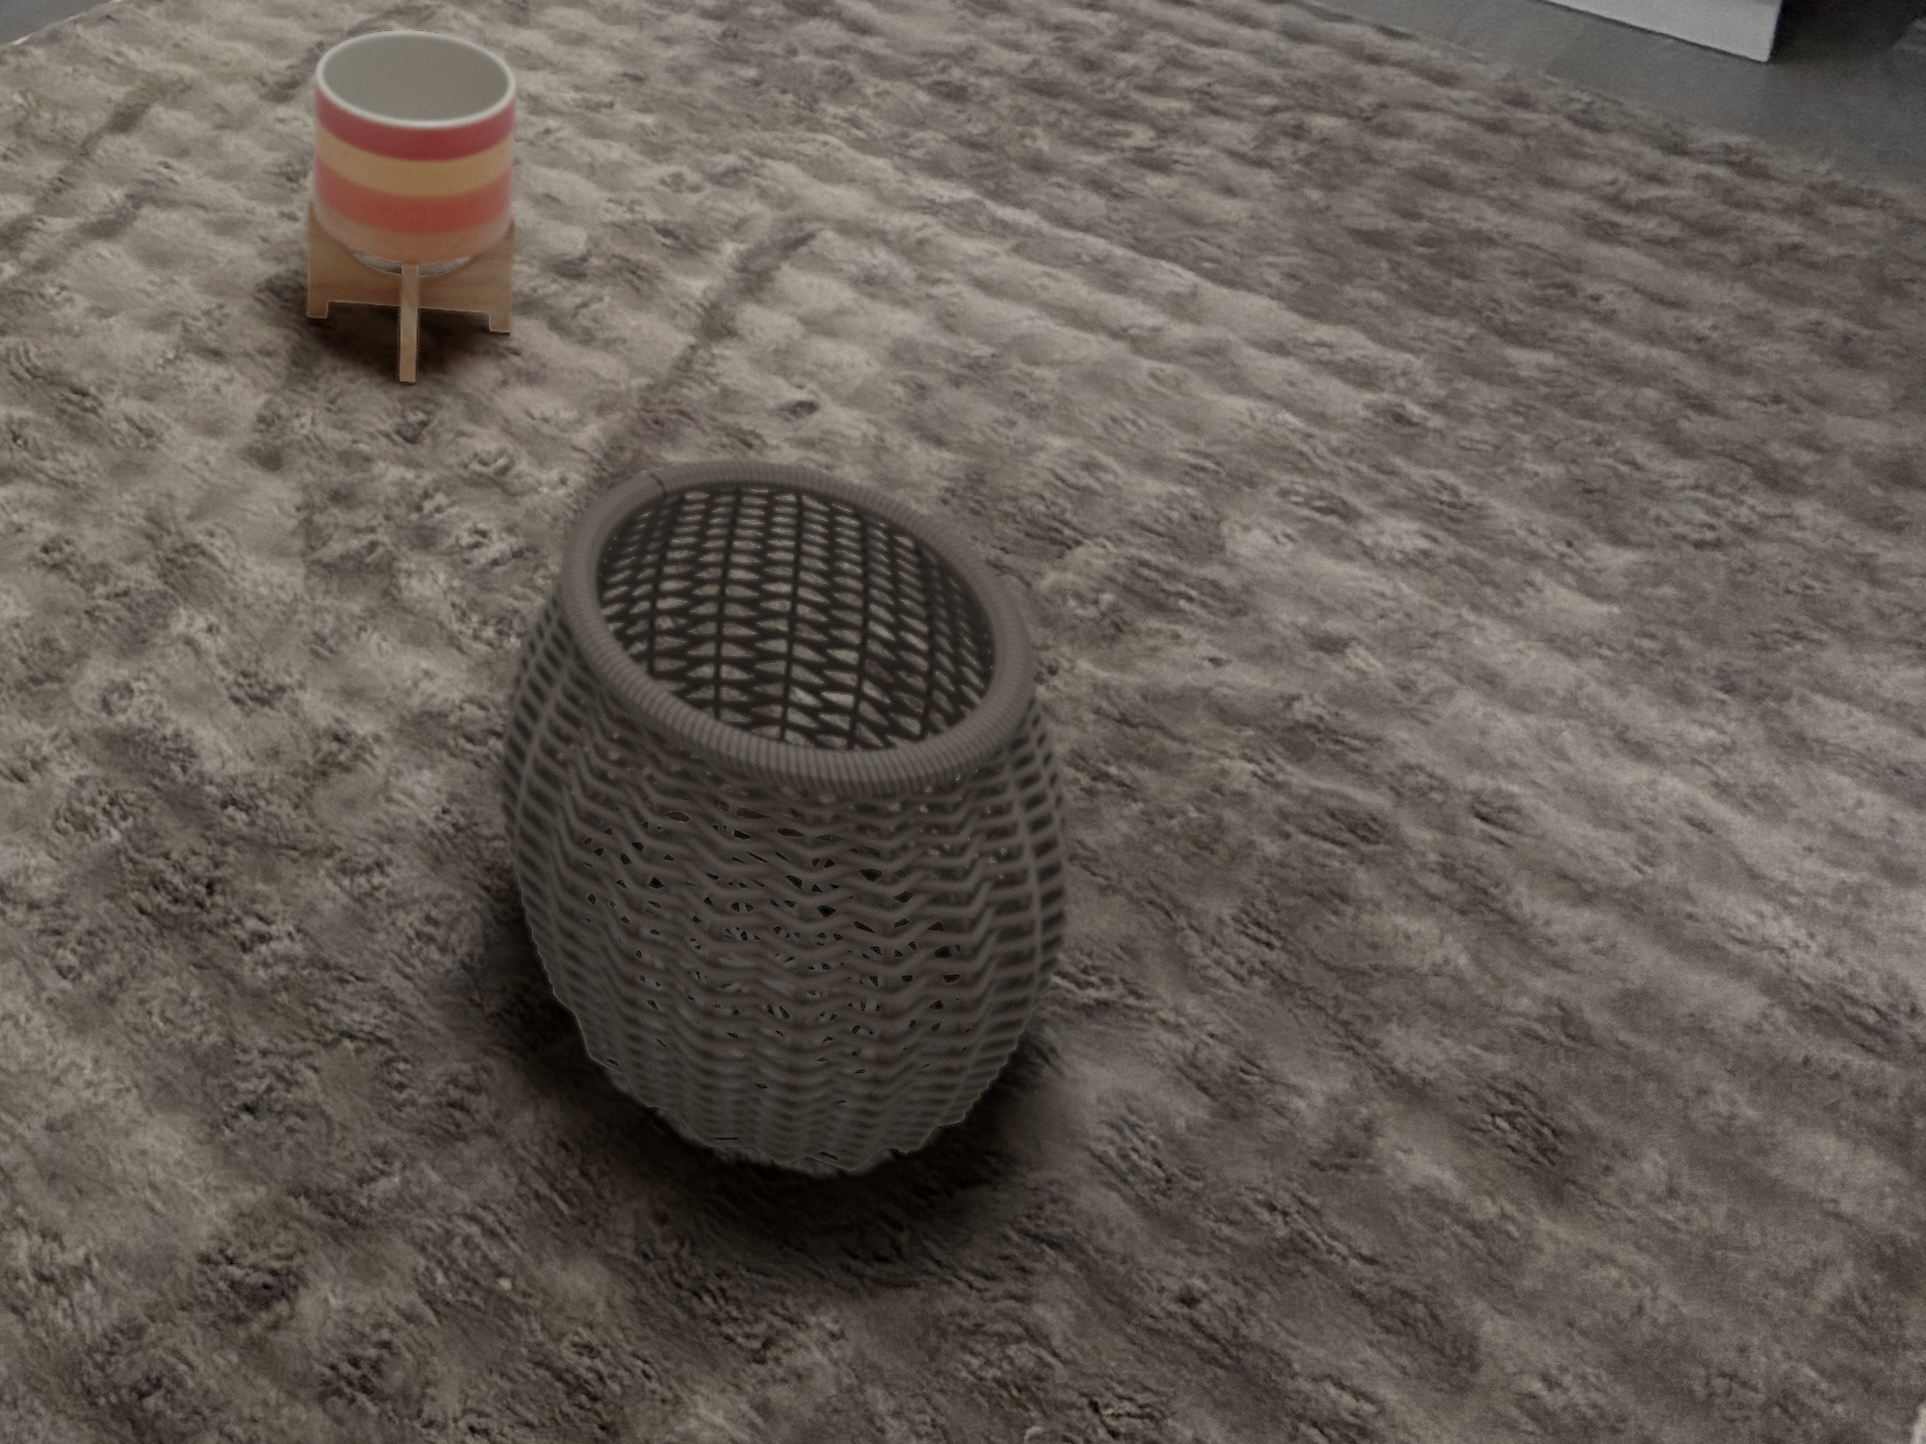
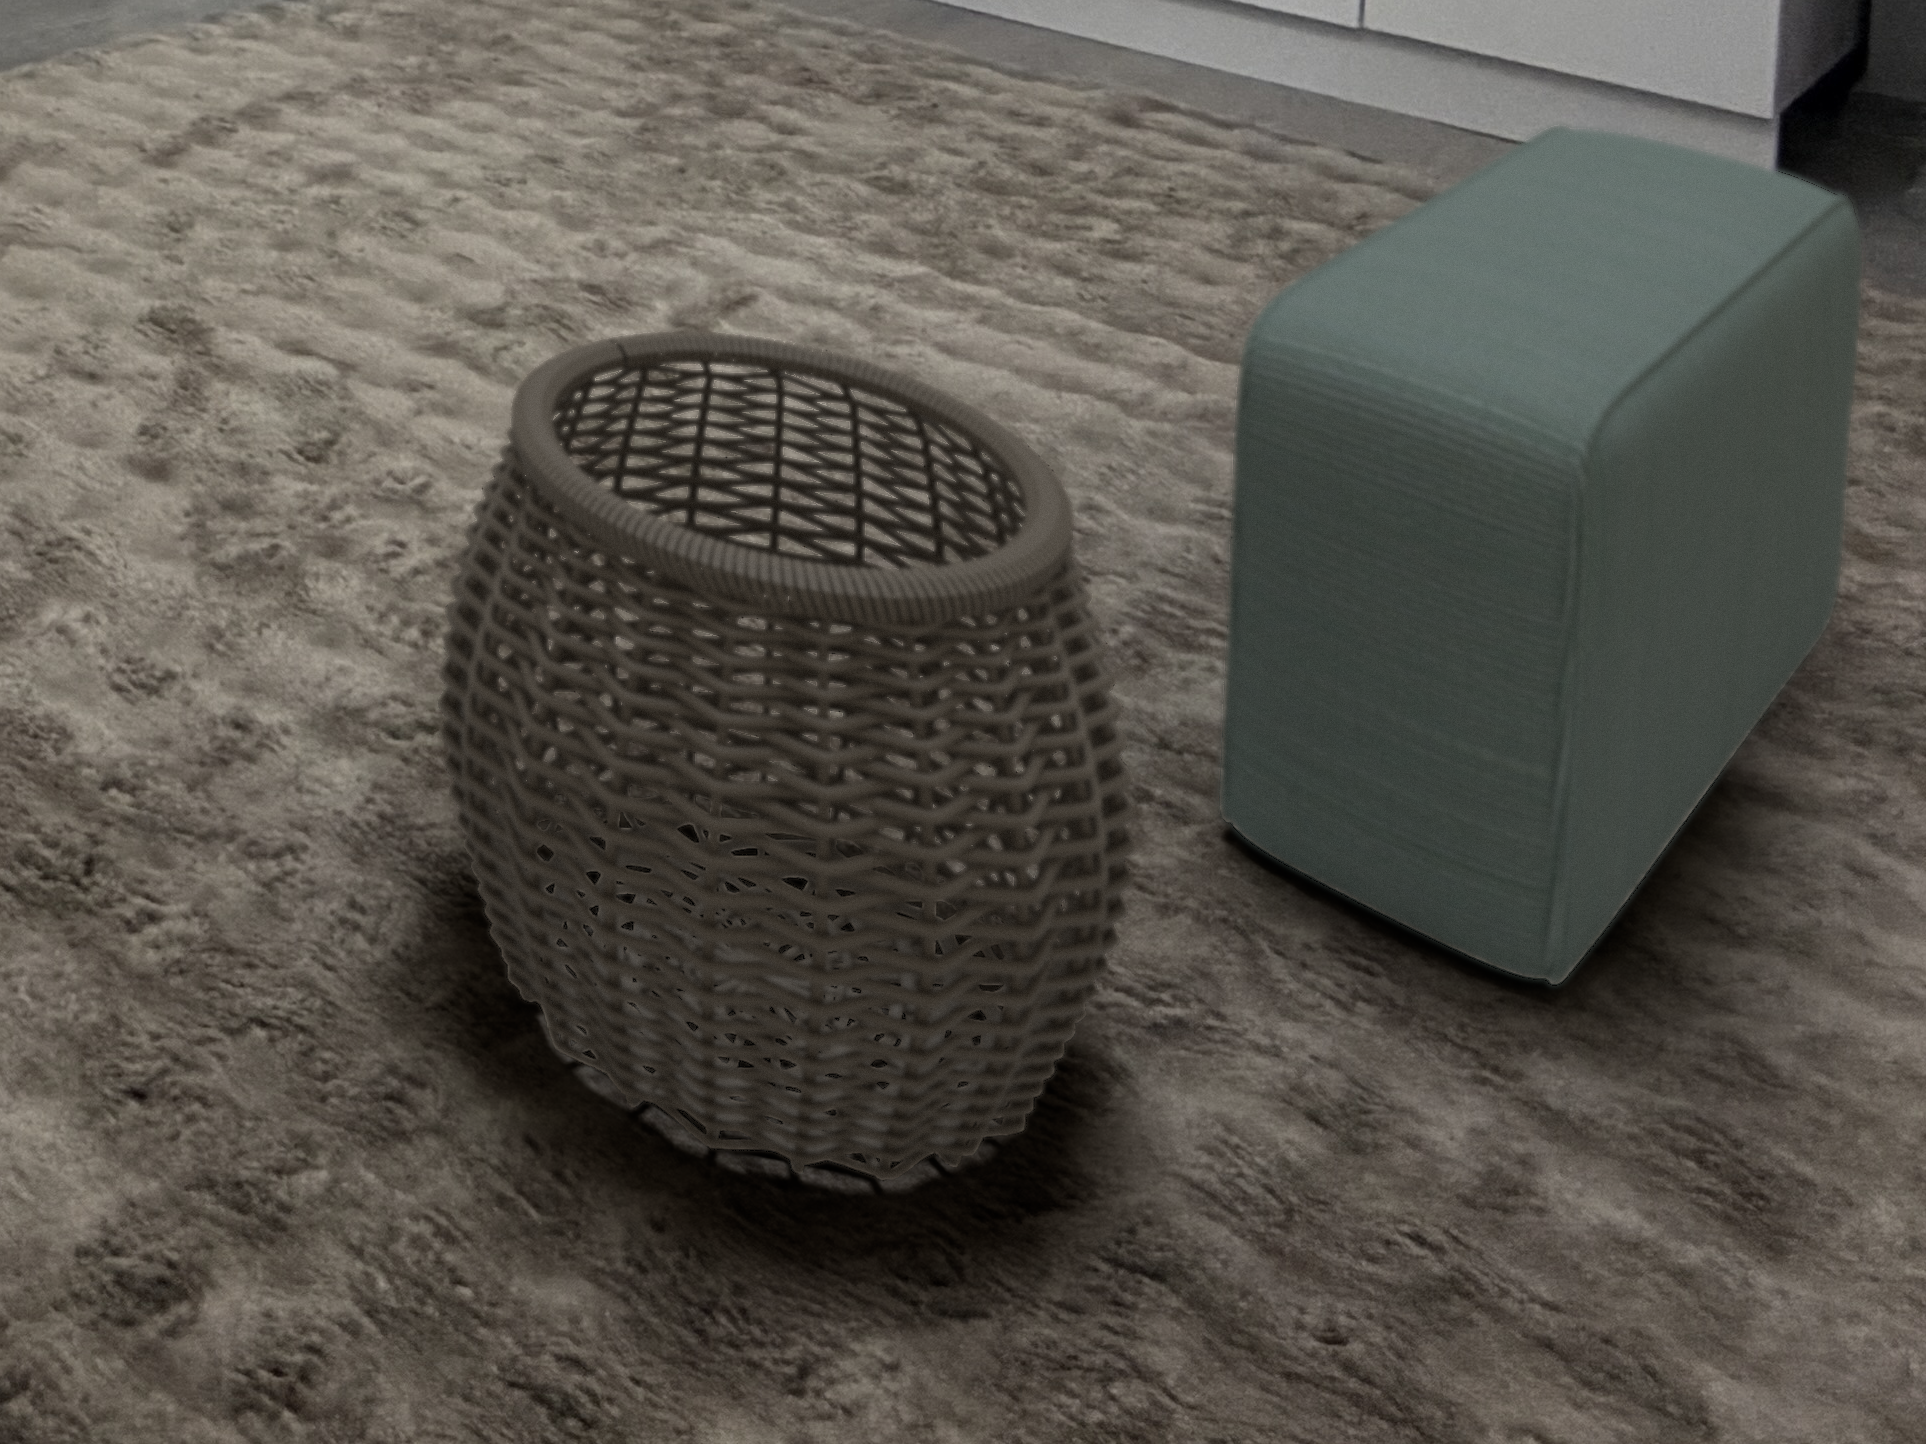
planter: present [307,30,517,382] -> none [194,18,431,406]
pouf: none [1163,147,1793,955] -> present [1219,126,1862,984]

